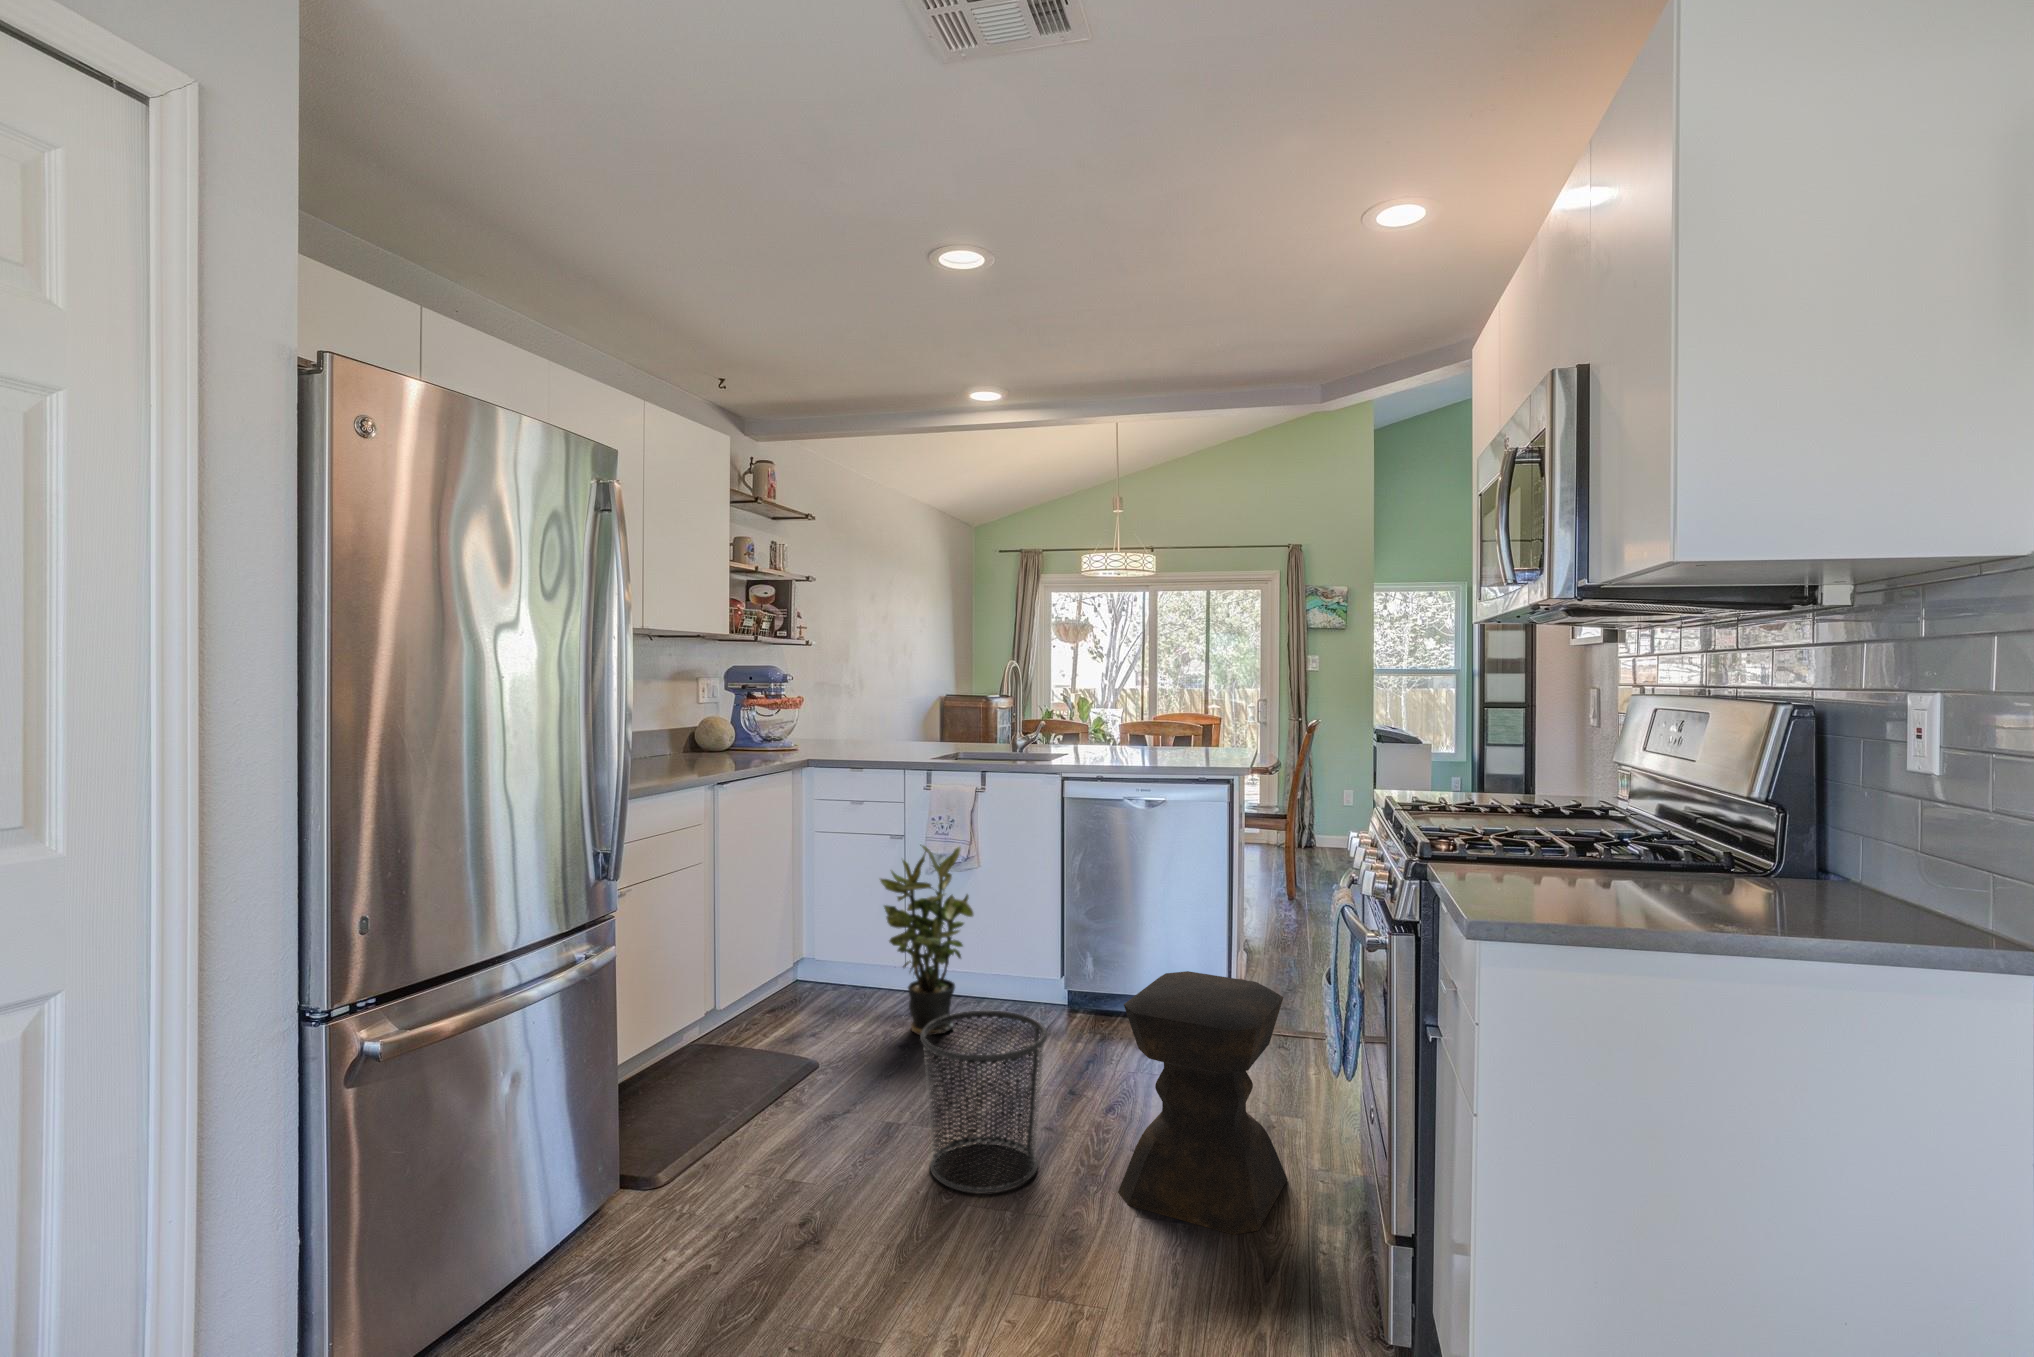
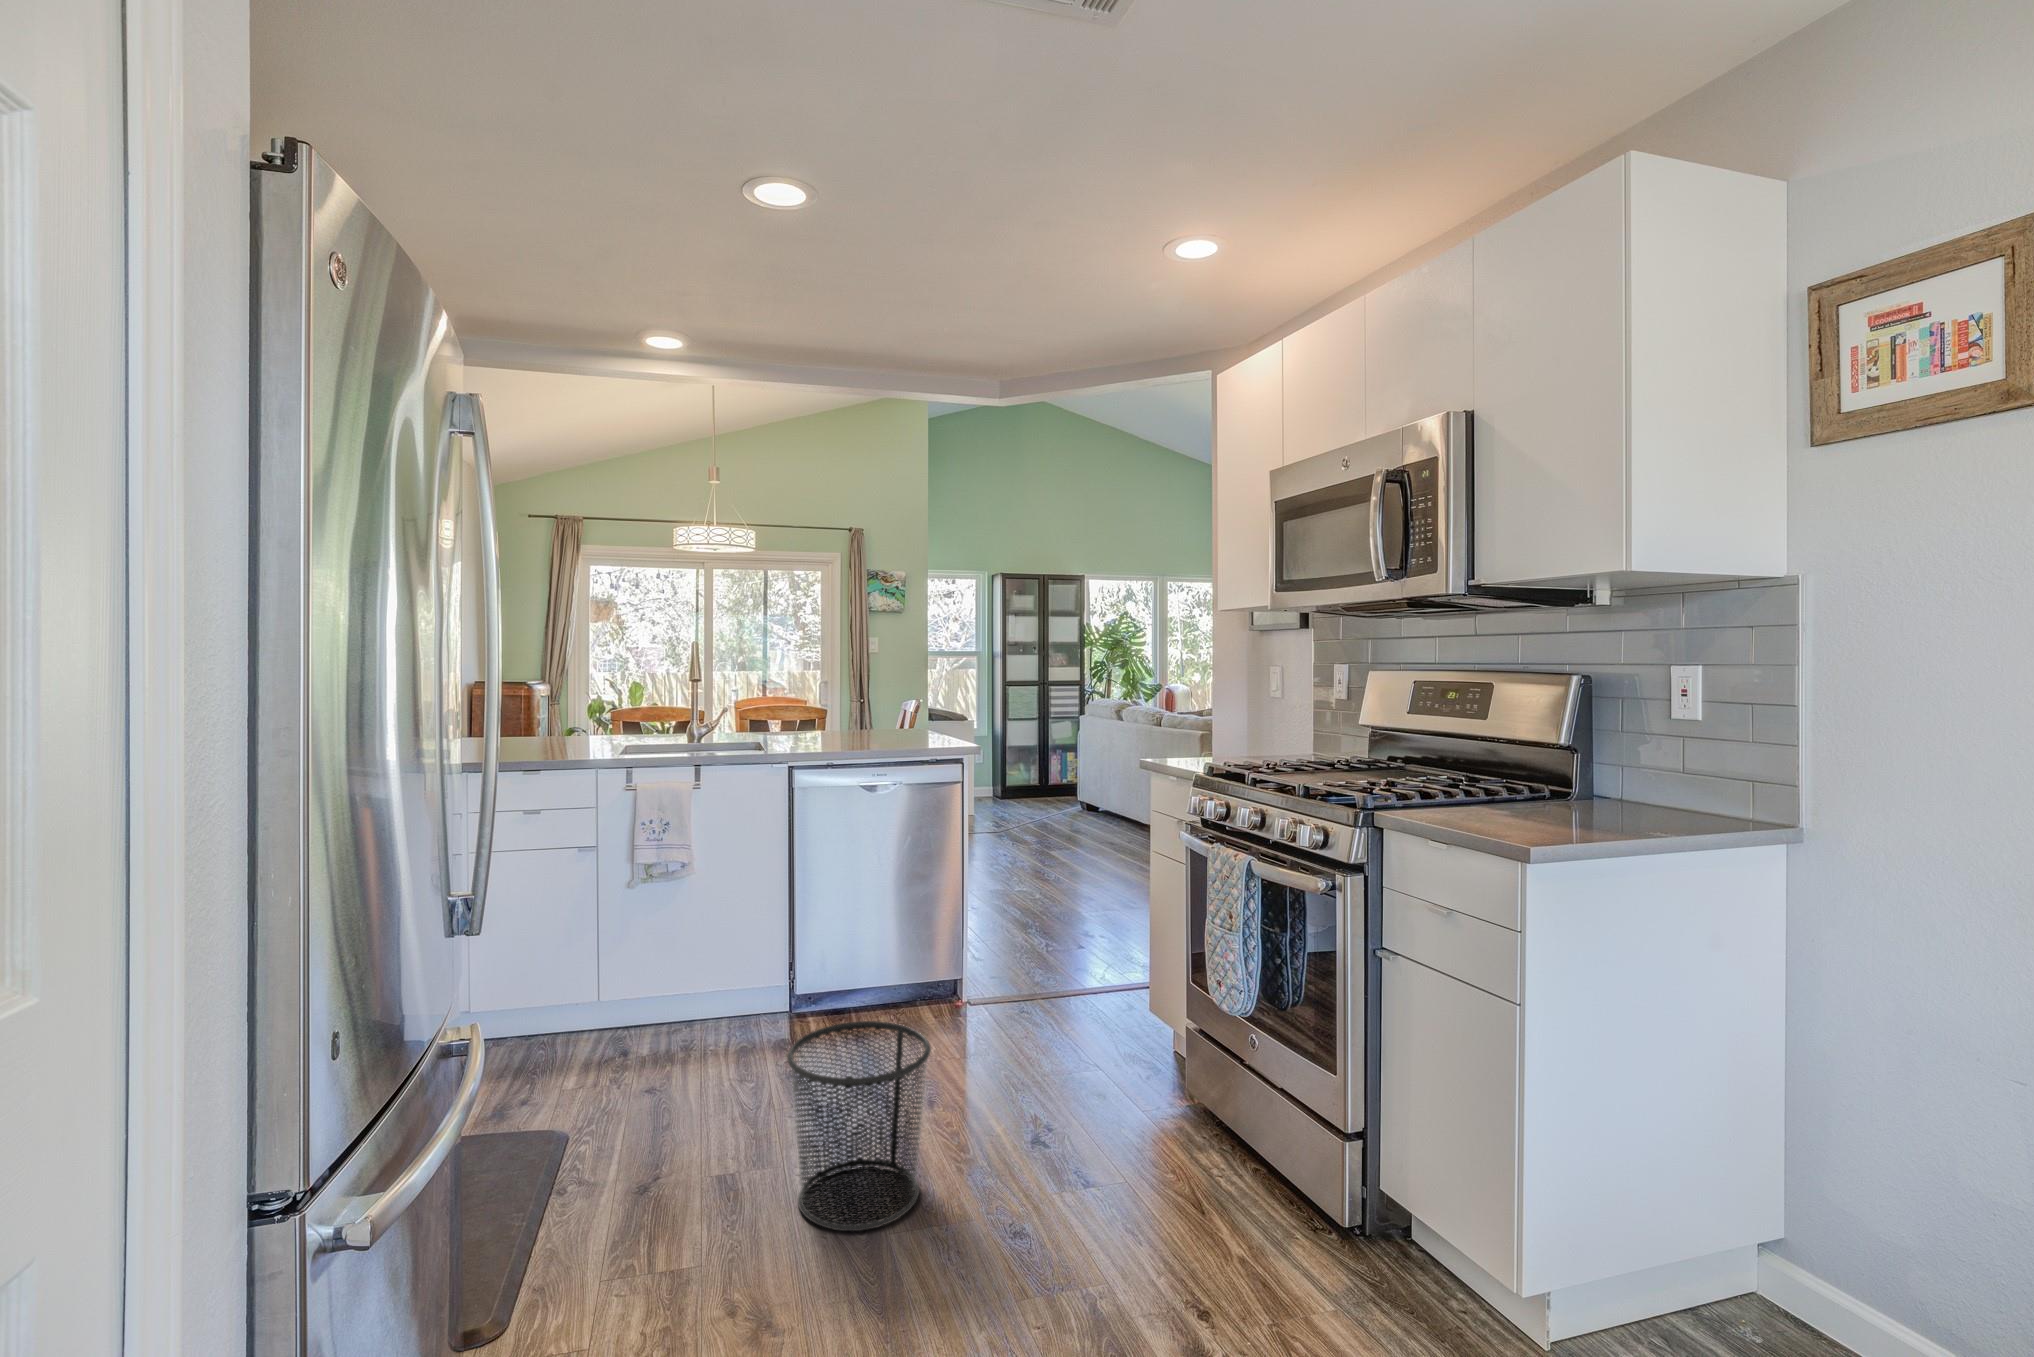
potted plant: present [880,845,973,1035] -> none [596,847,707,1073]
stool: present [1118,971,1287,1235] -> none [1002,944,1151,1189]

